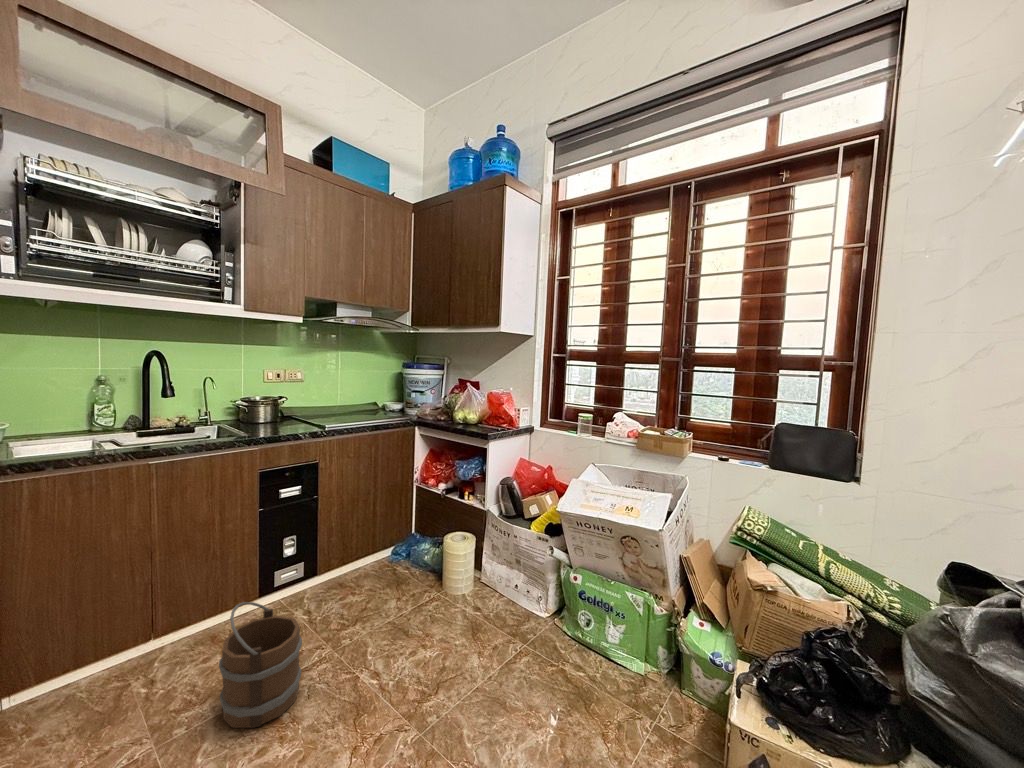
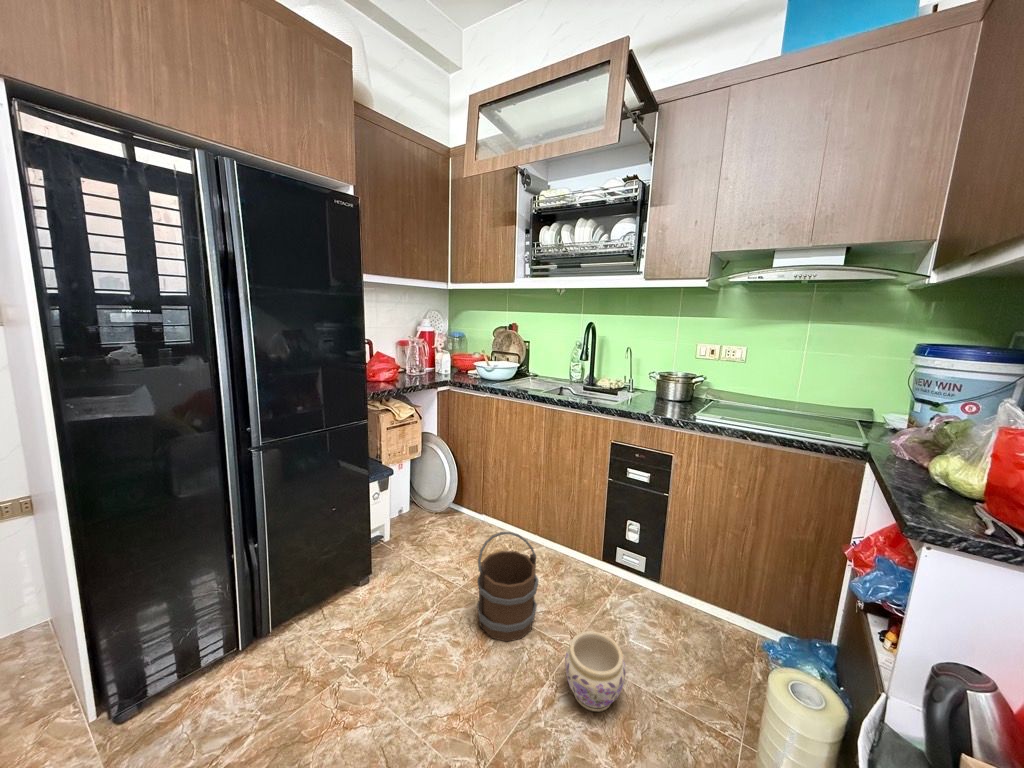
planter: none [357,598,406,658] -> present [565,631,626,712]

